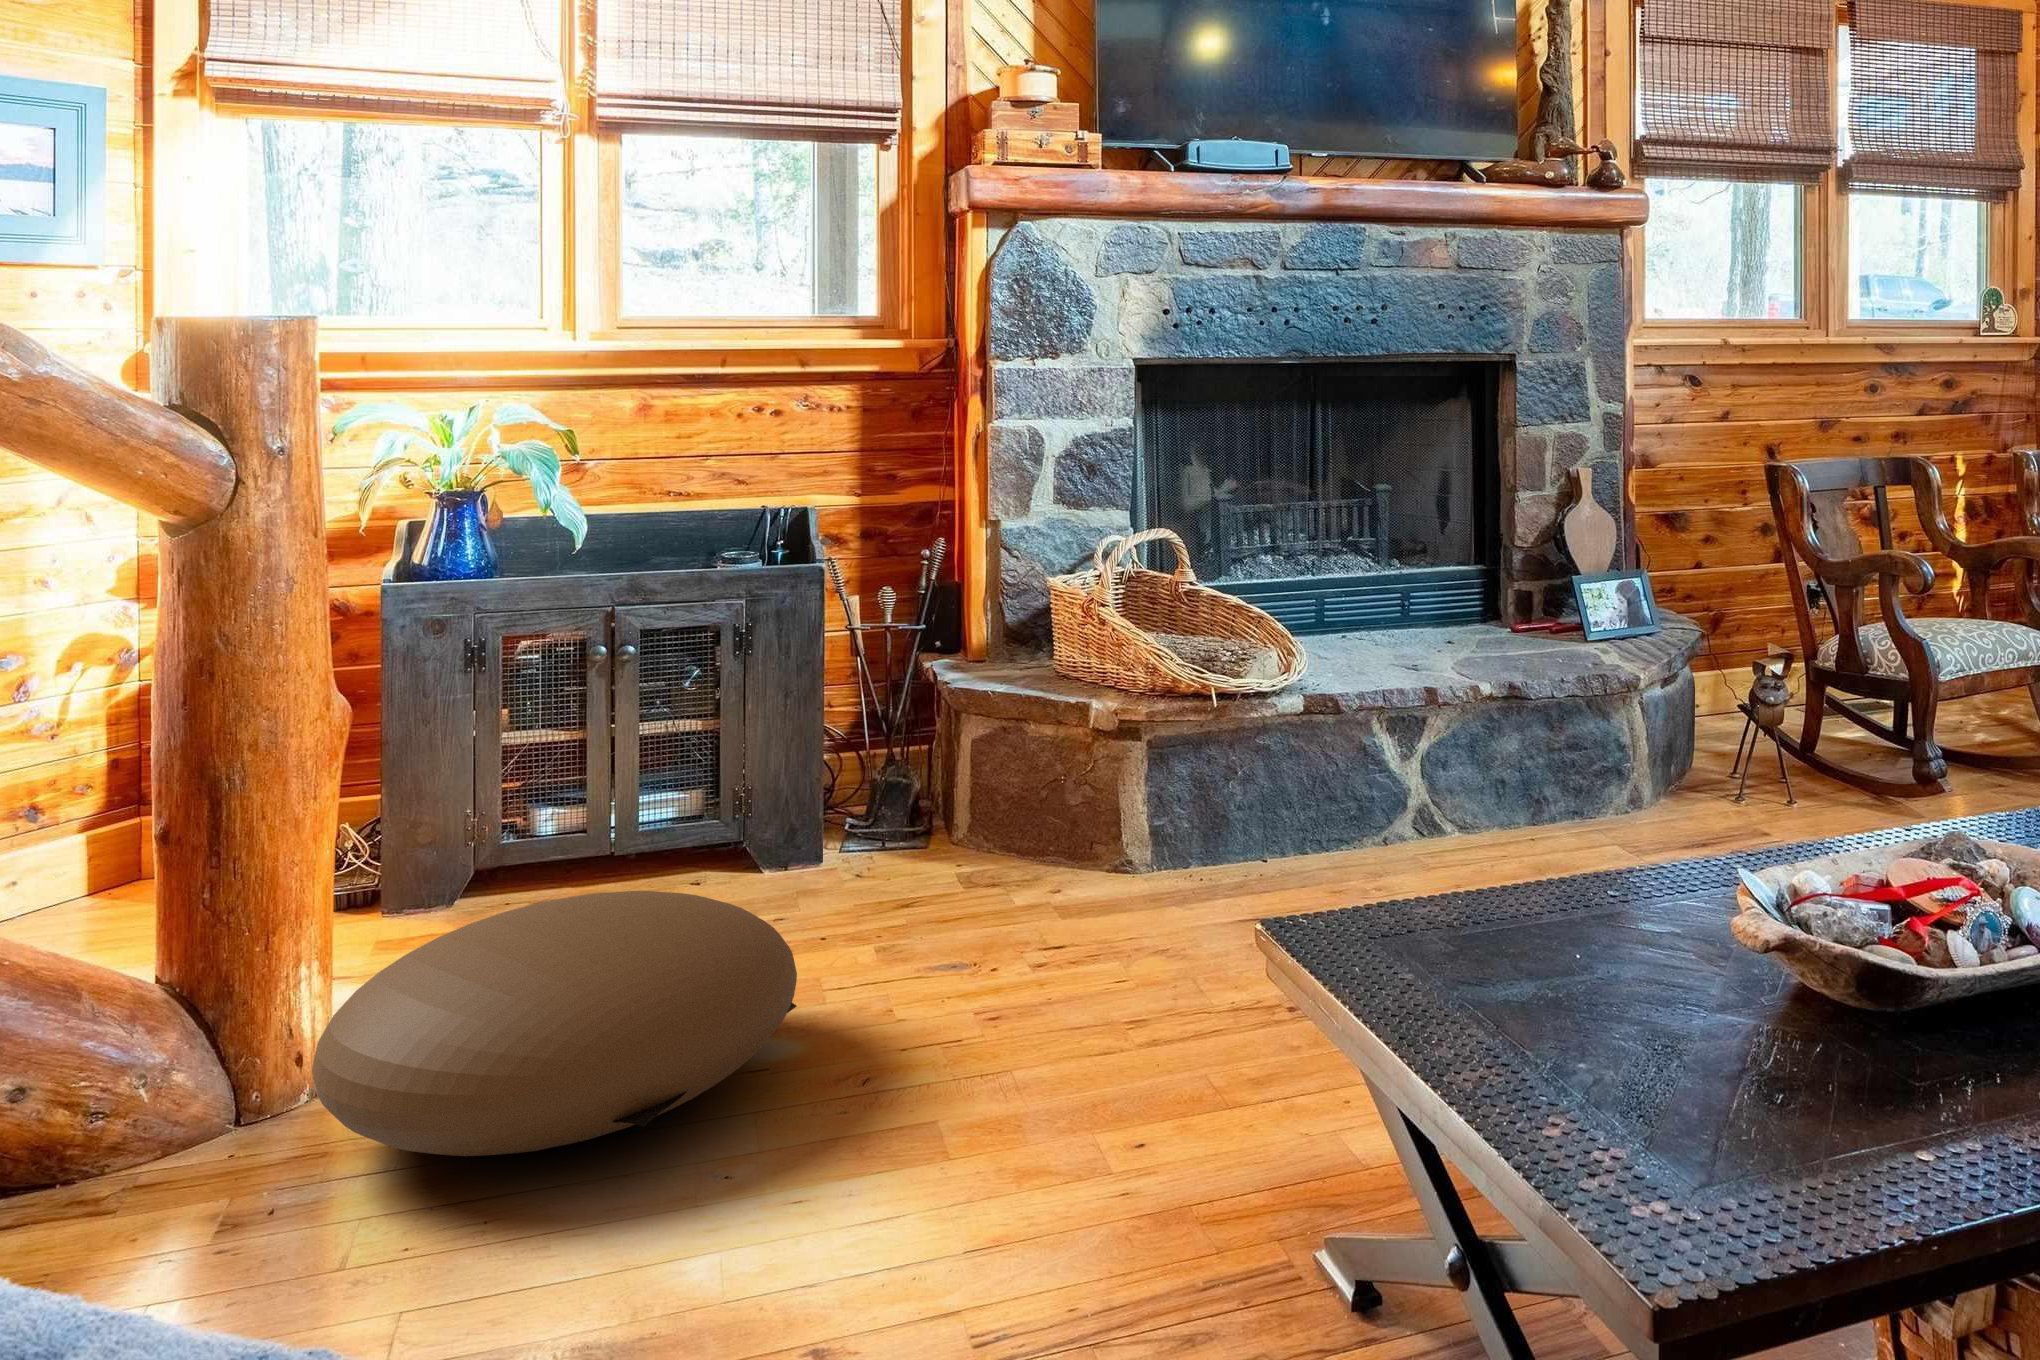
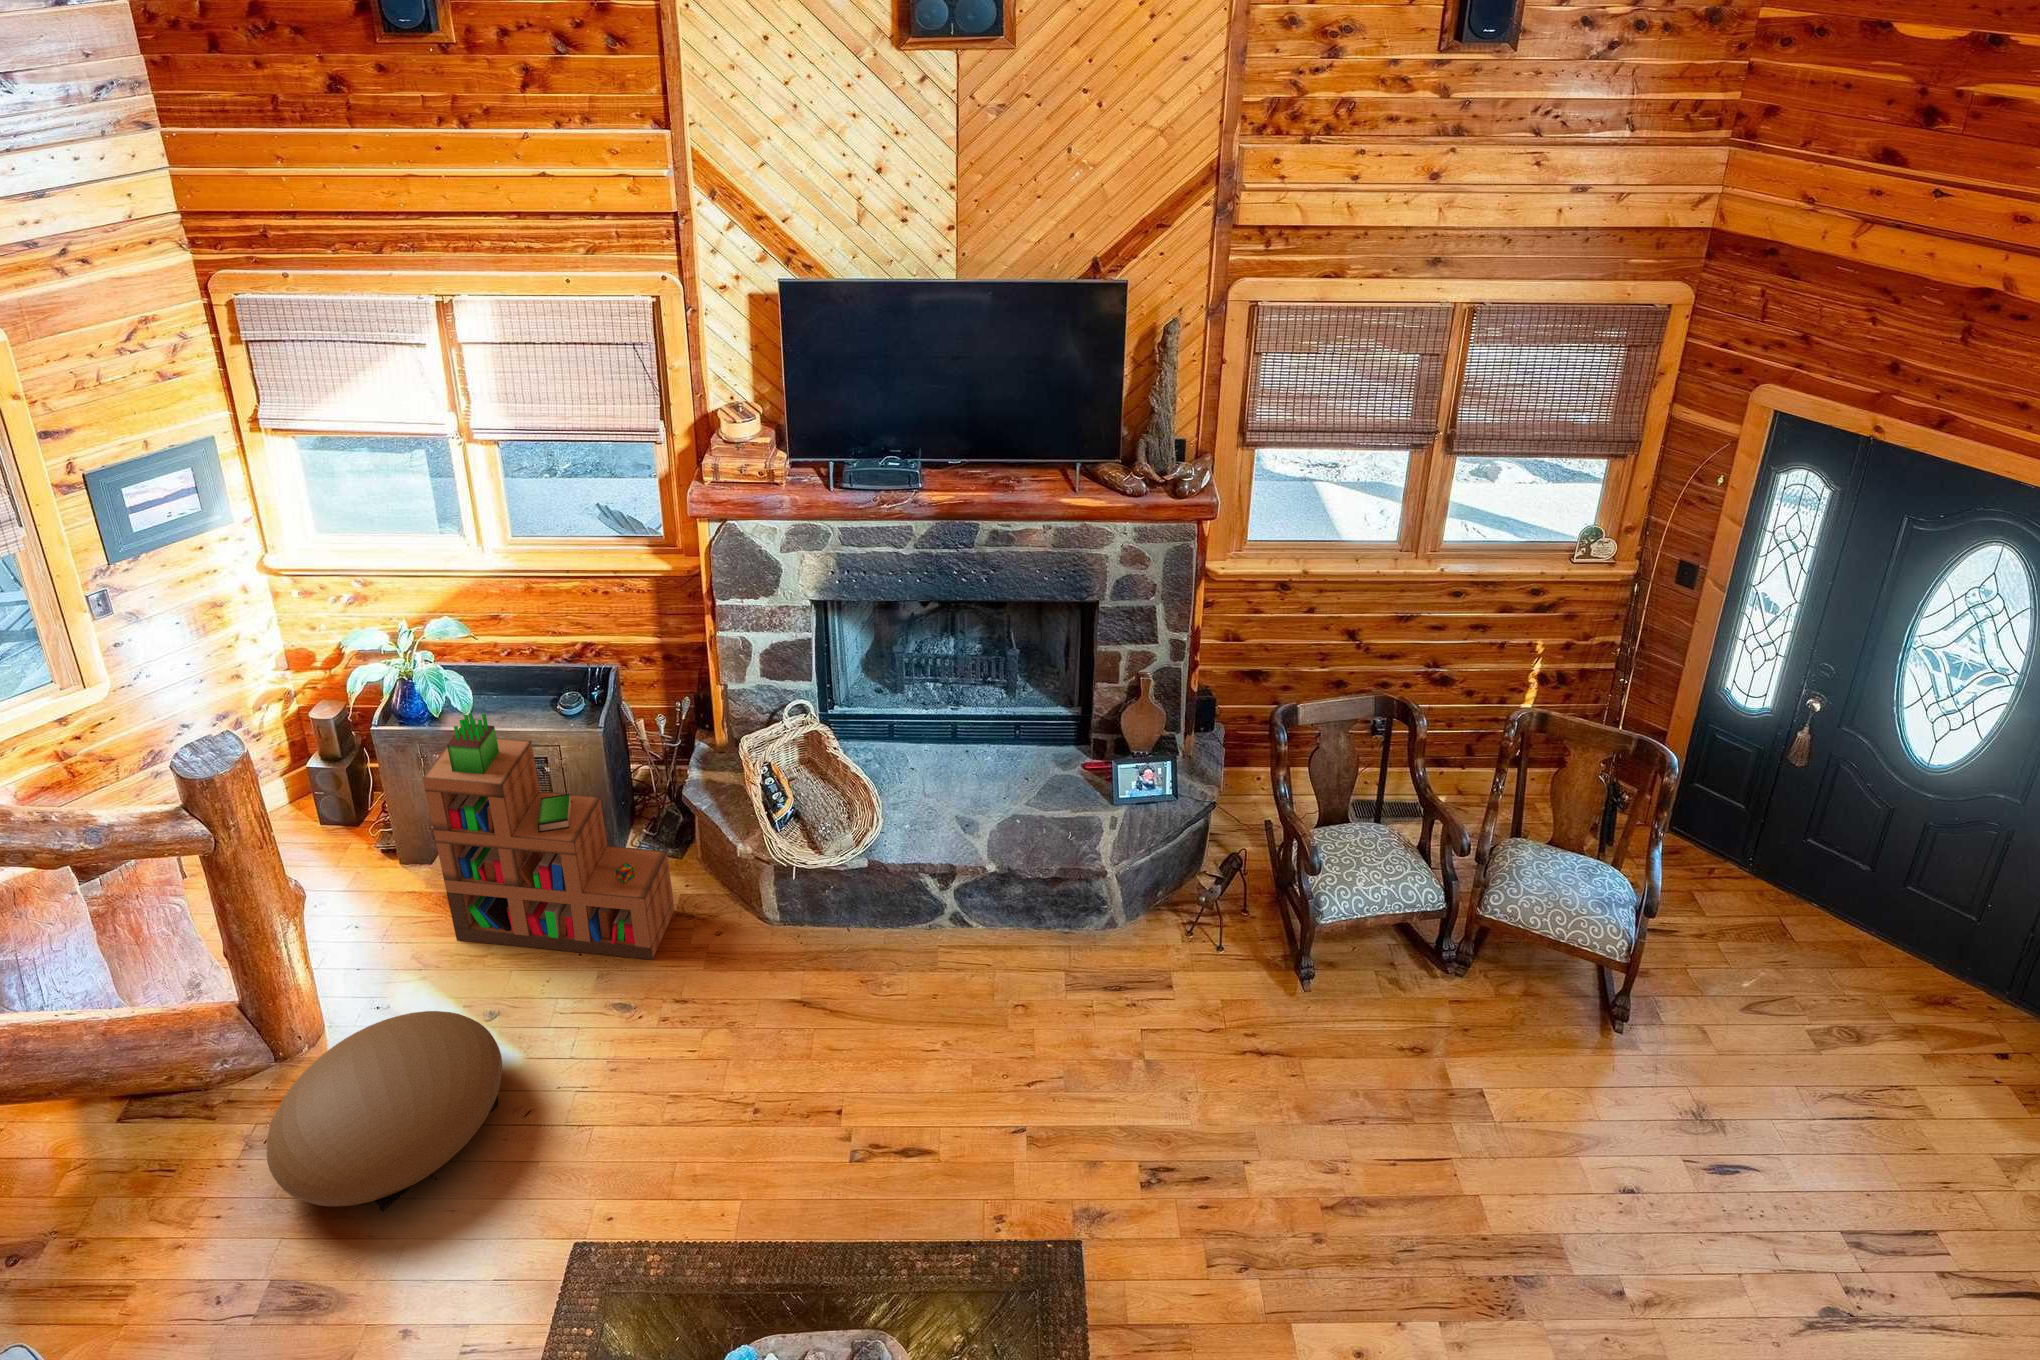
bookshelf: none [538,438,942,941] -> present [423,713,674,960]

